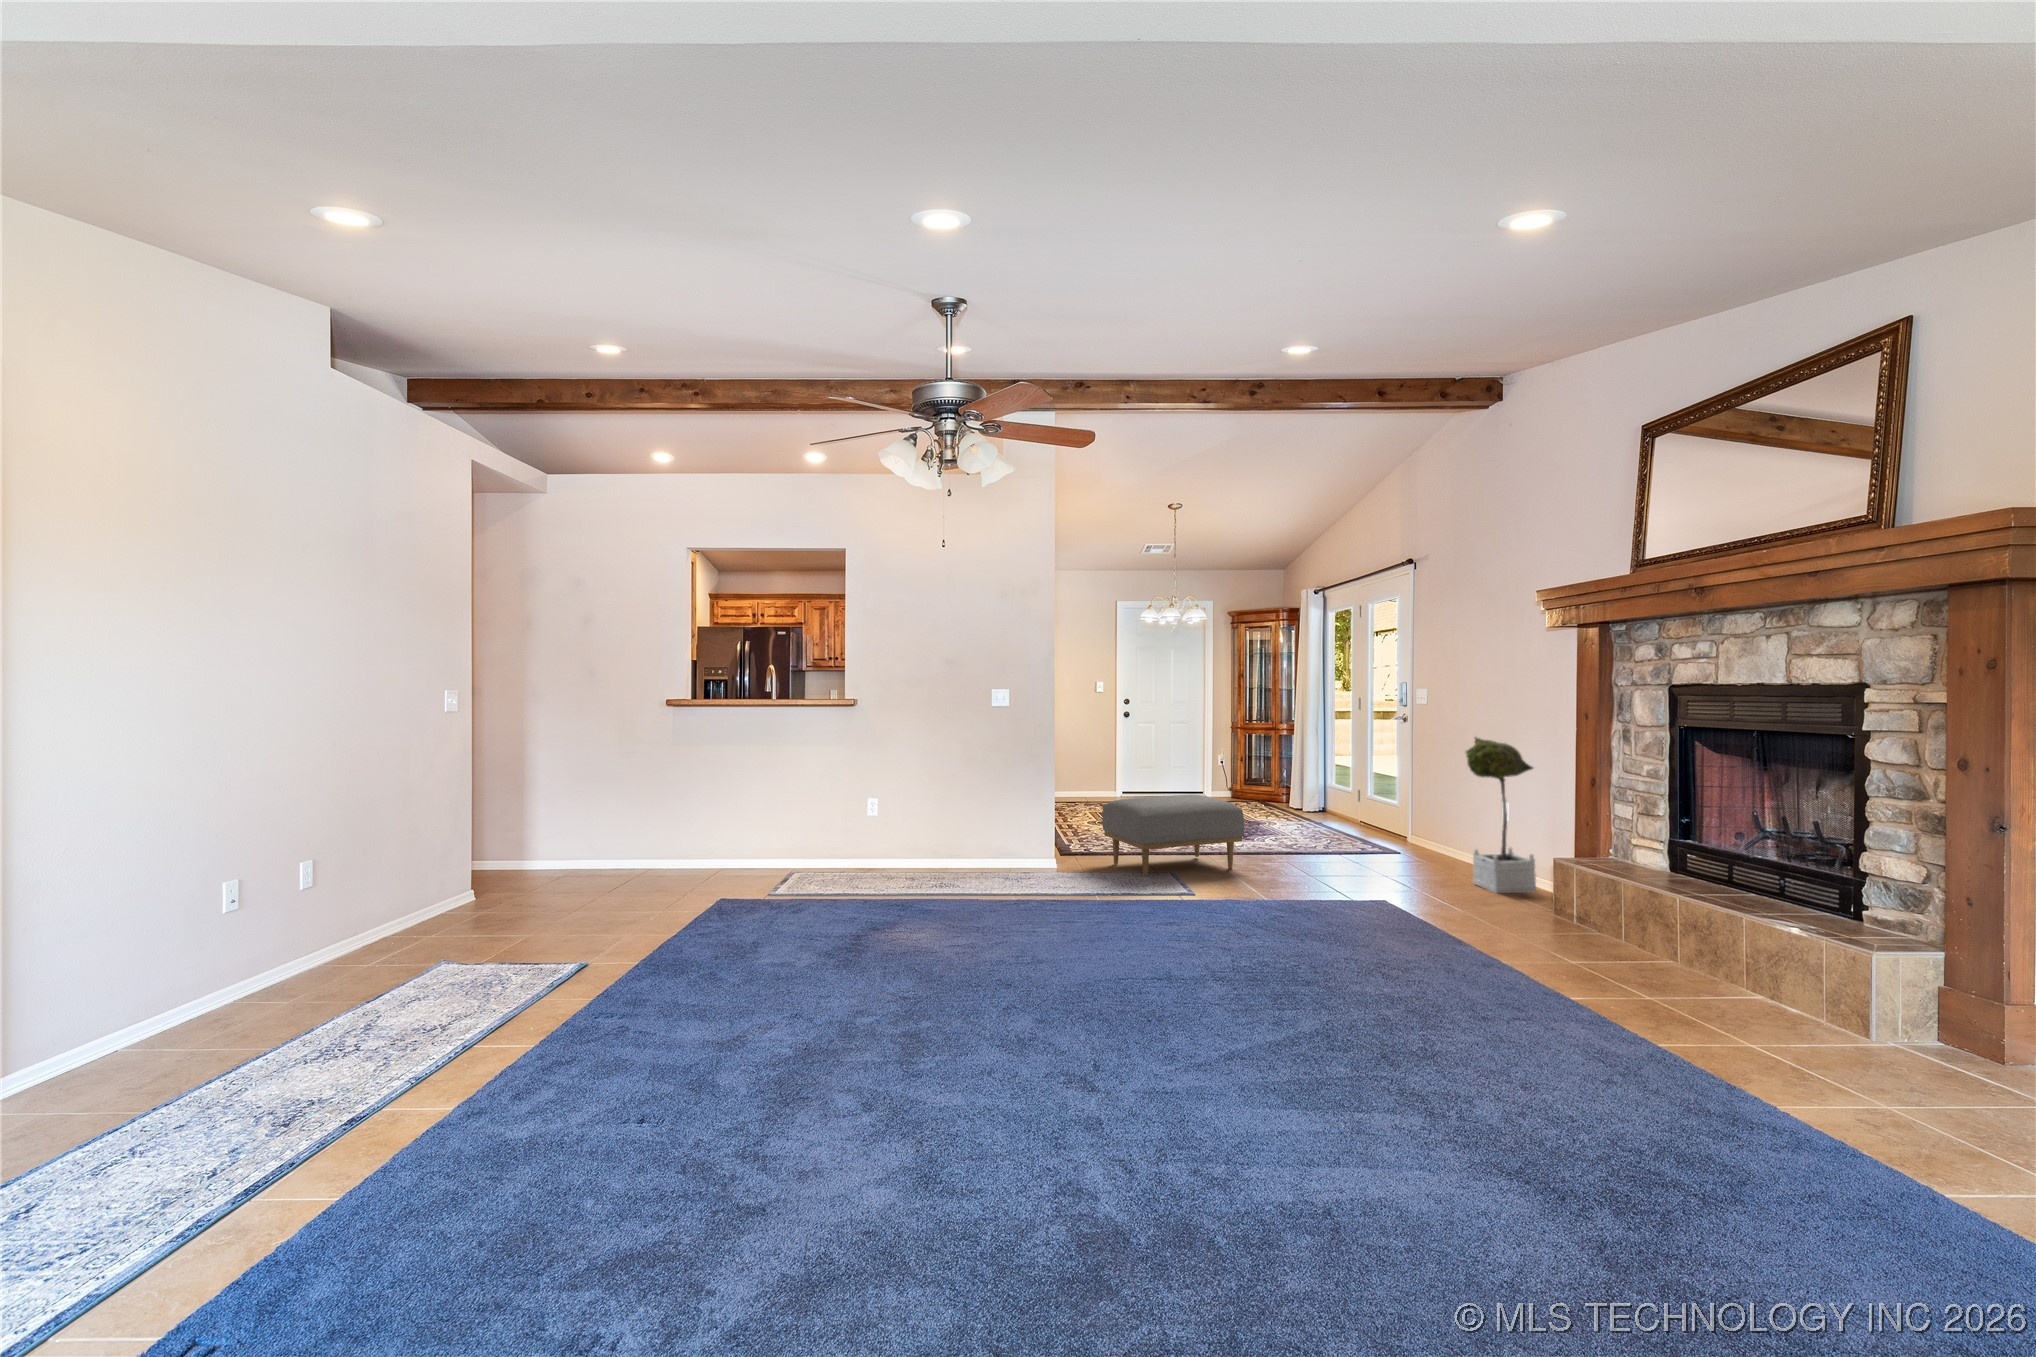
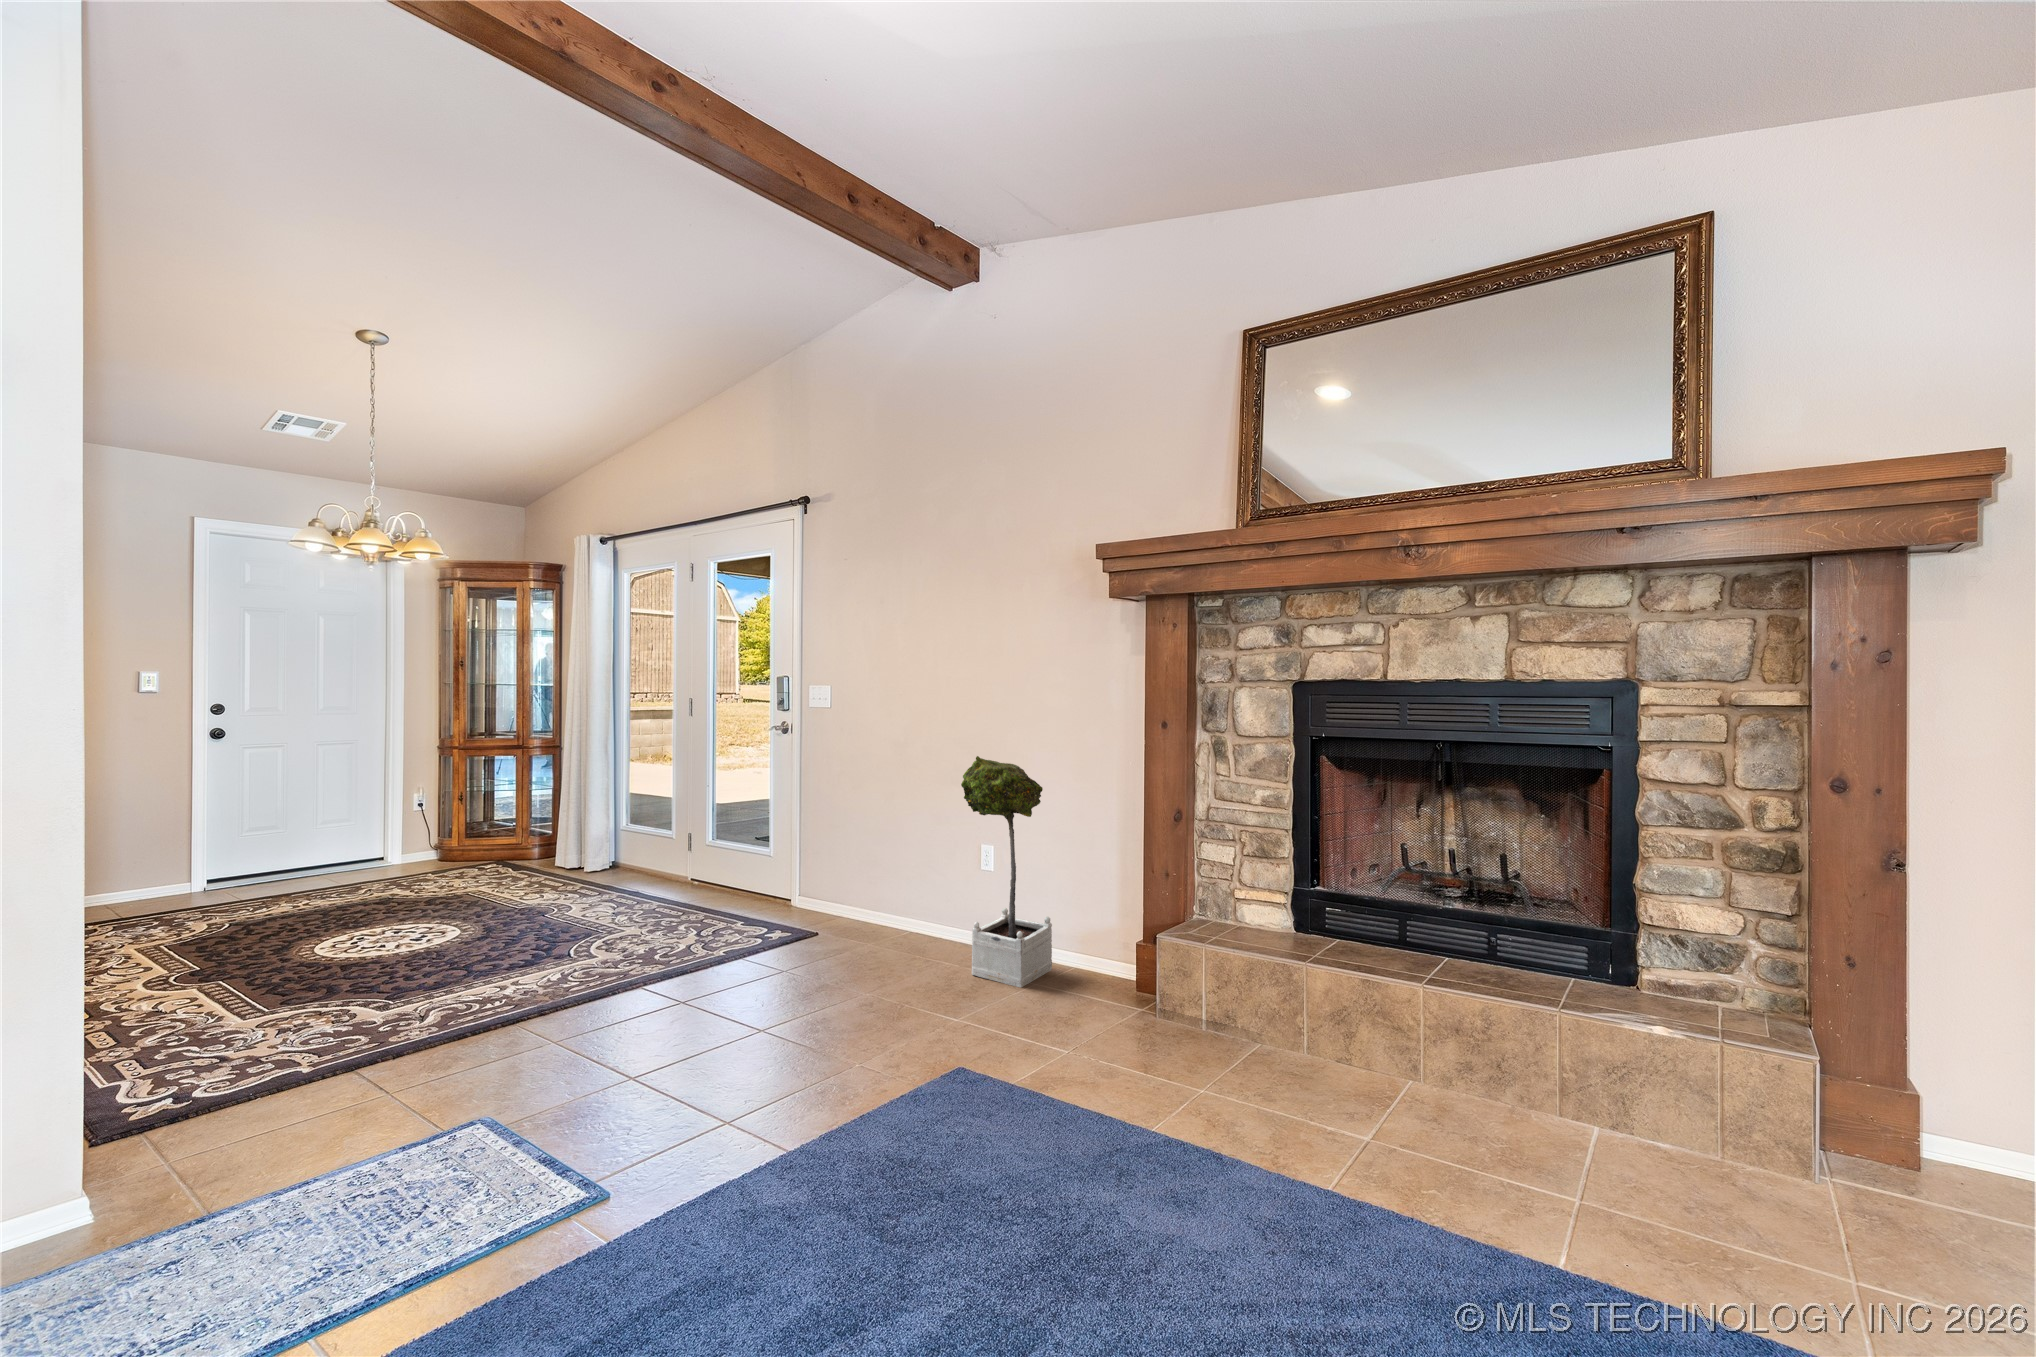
ottoman: present [1102,795,1245,876] -> none [171,911,601,1191]

